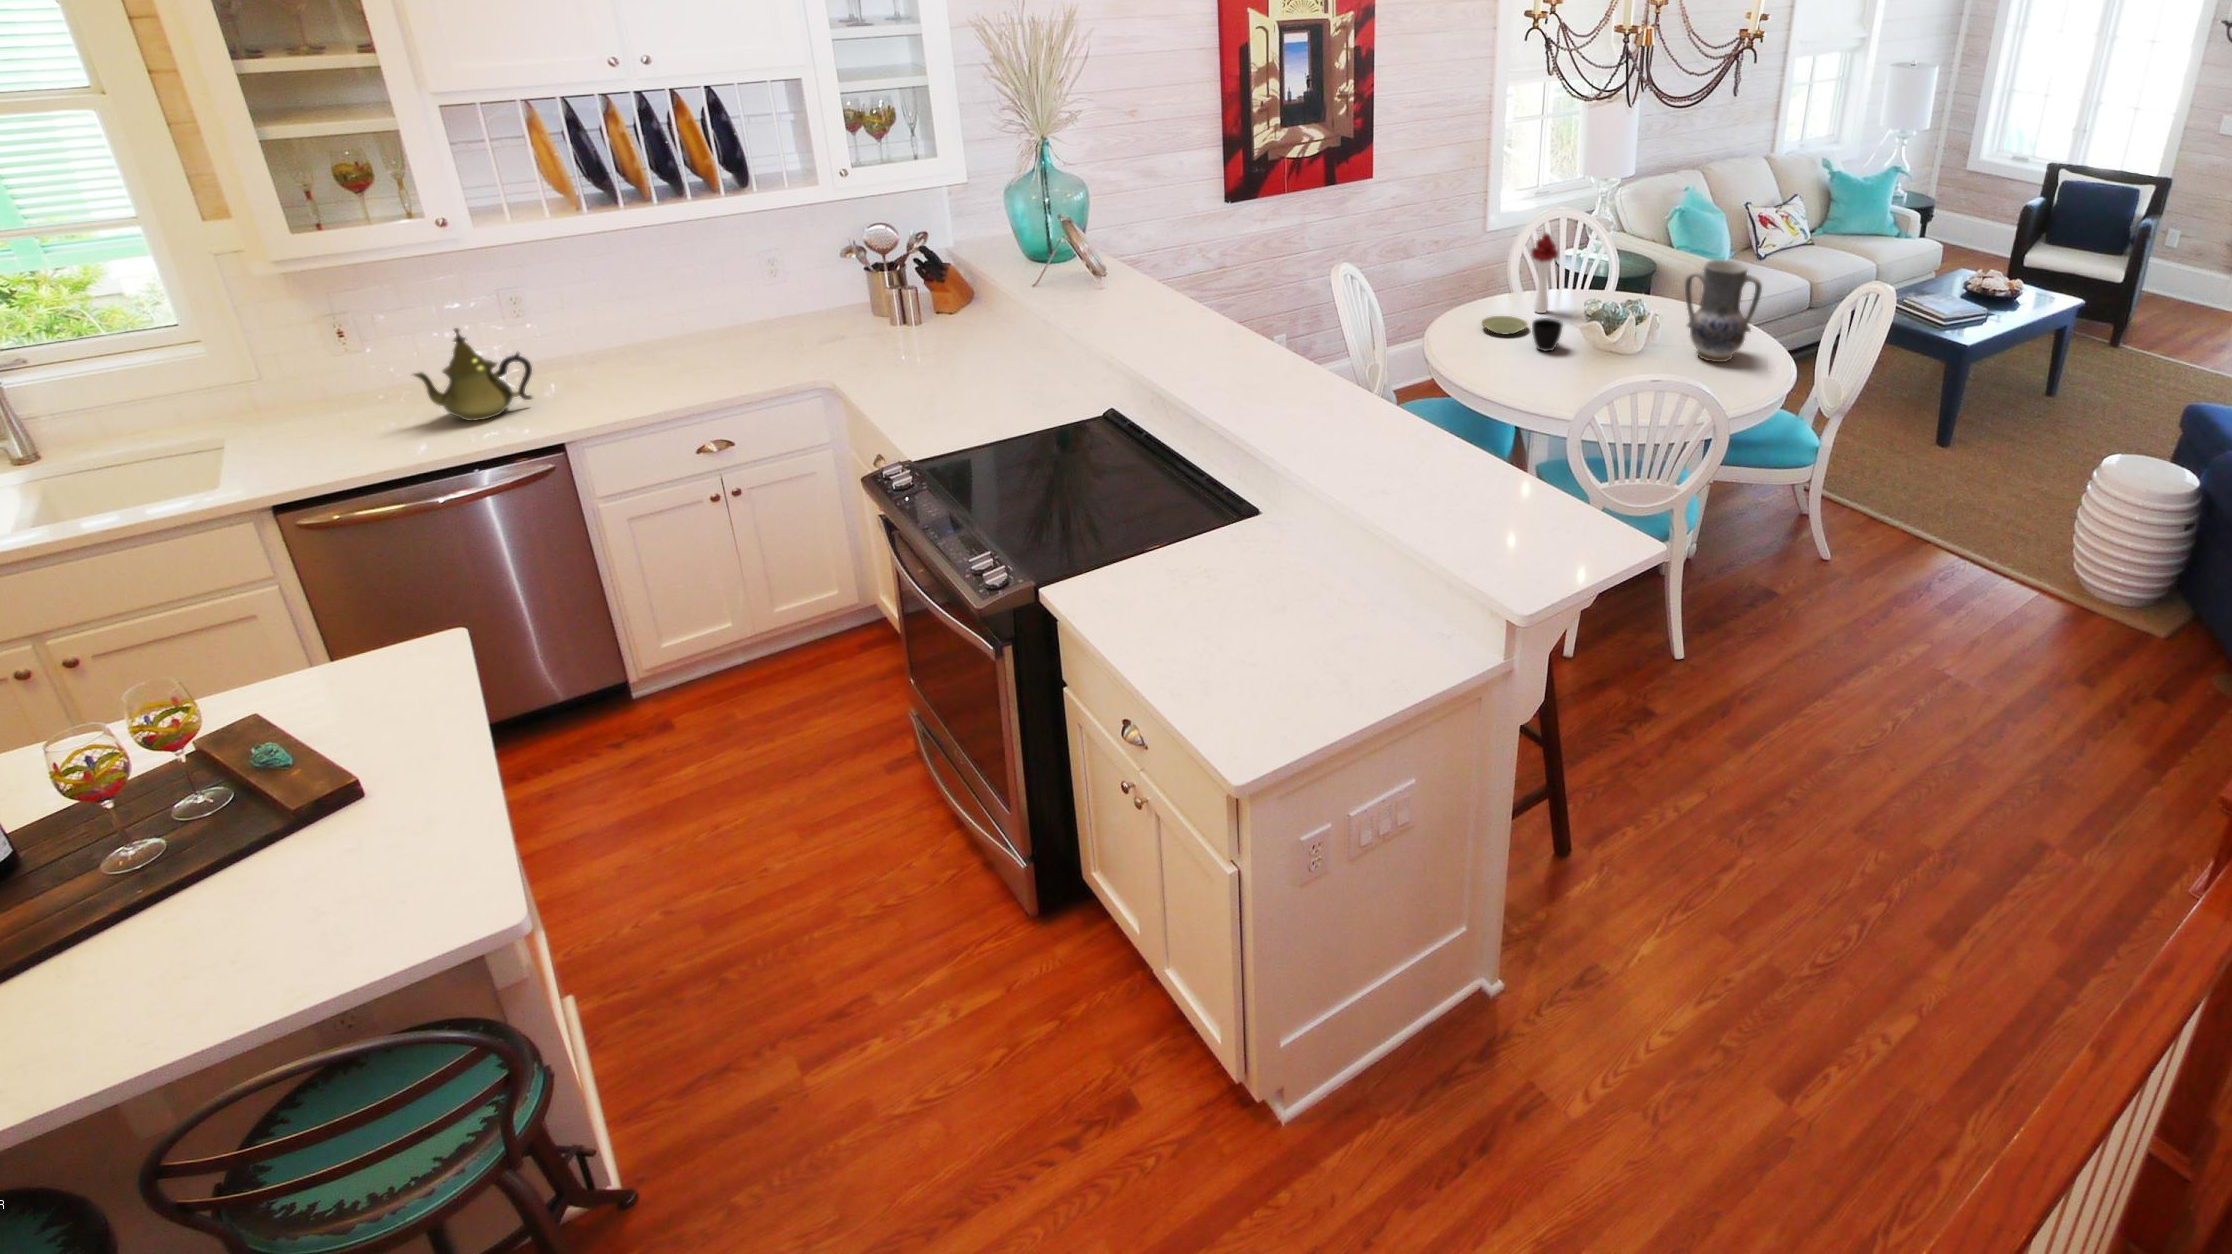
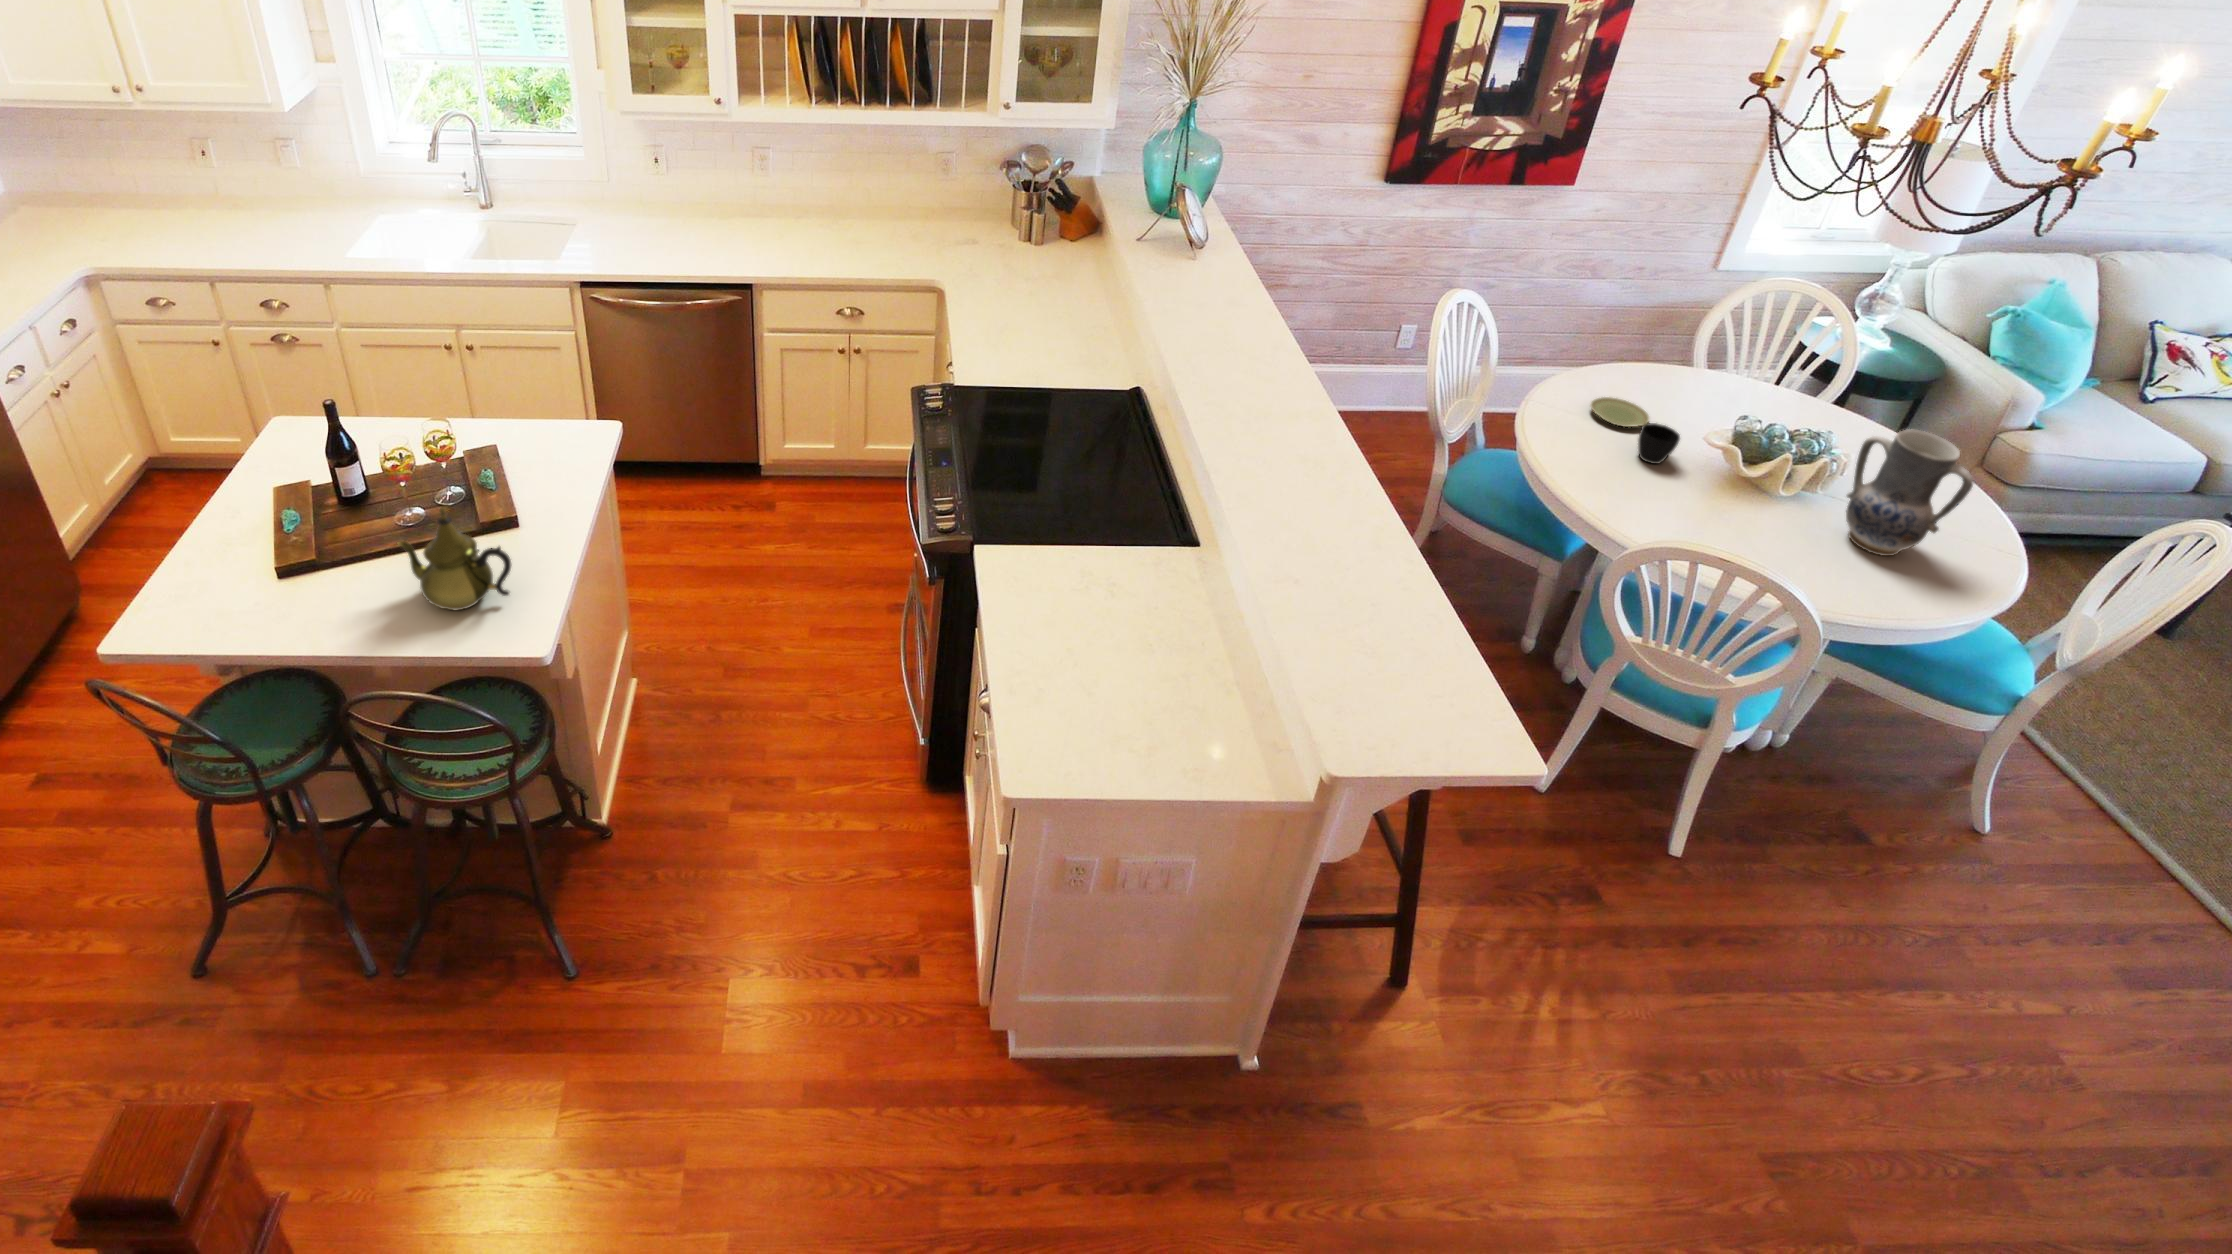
flower bouquet: present [1531,234,1558,313] -> none [1674,323,1727,411]
teapot: present [413,328,532,421] -> present [398,508,512,610]

